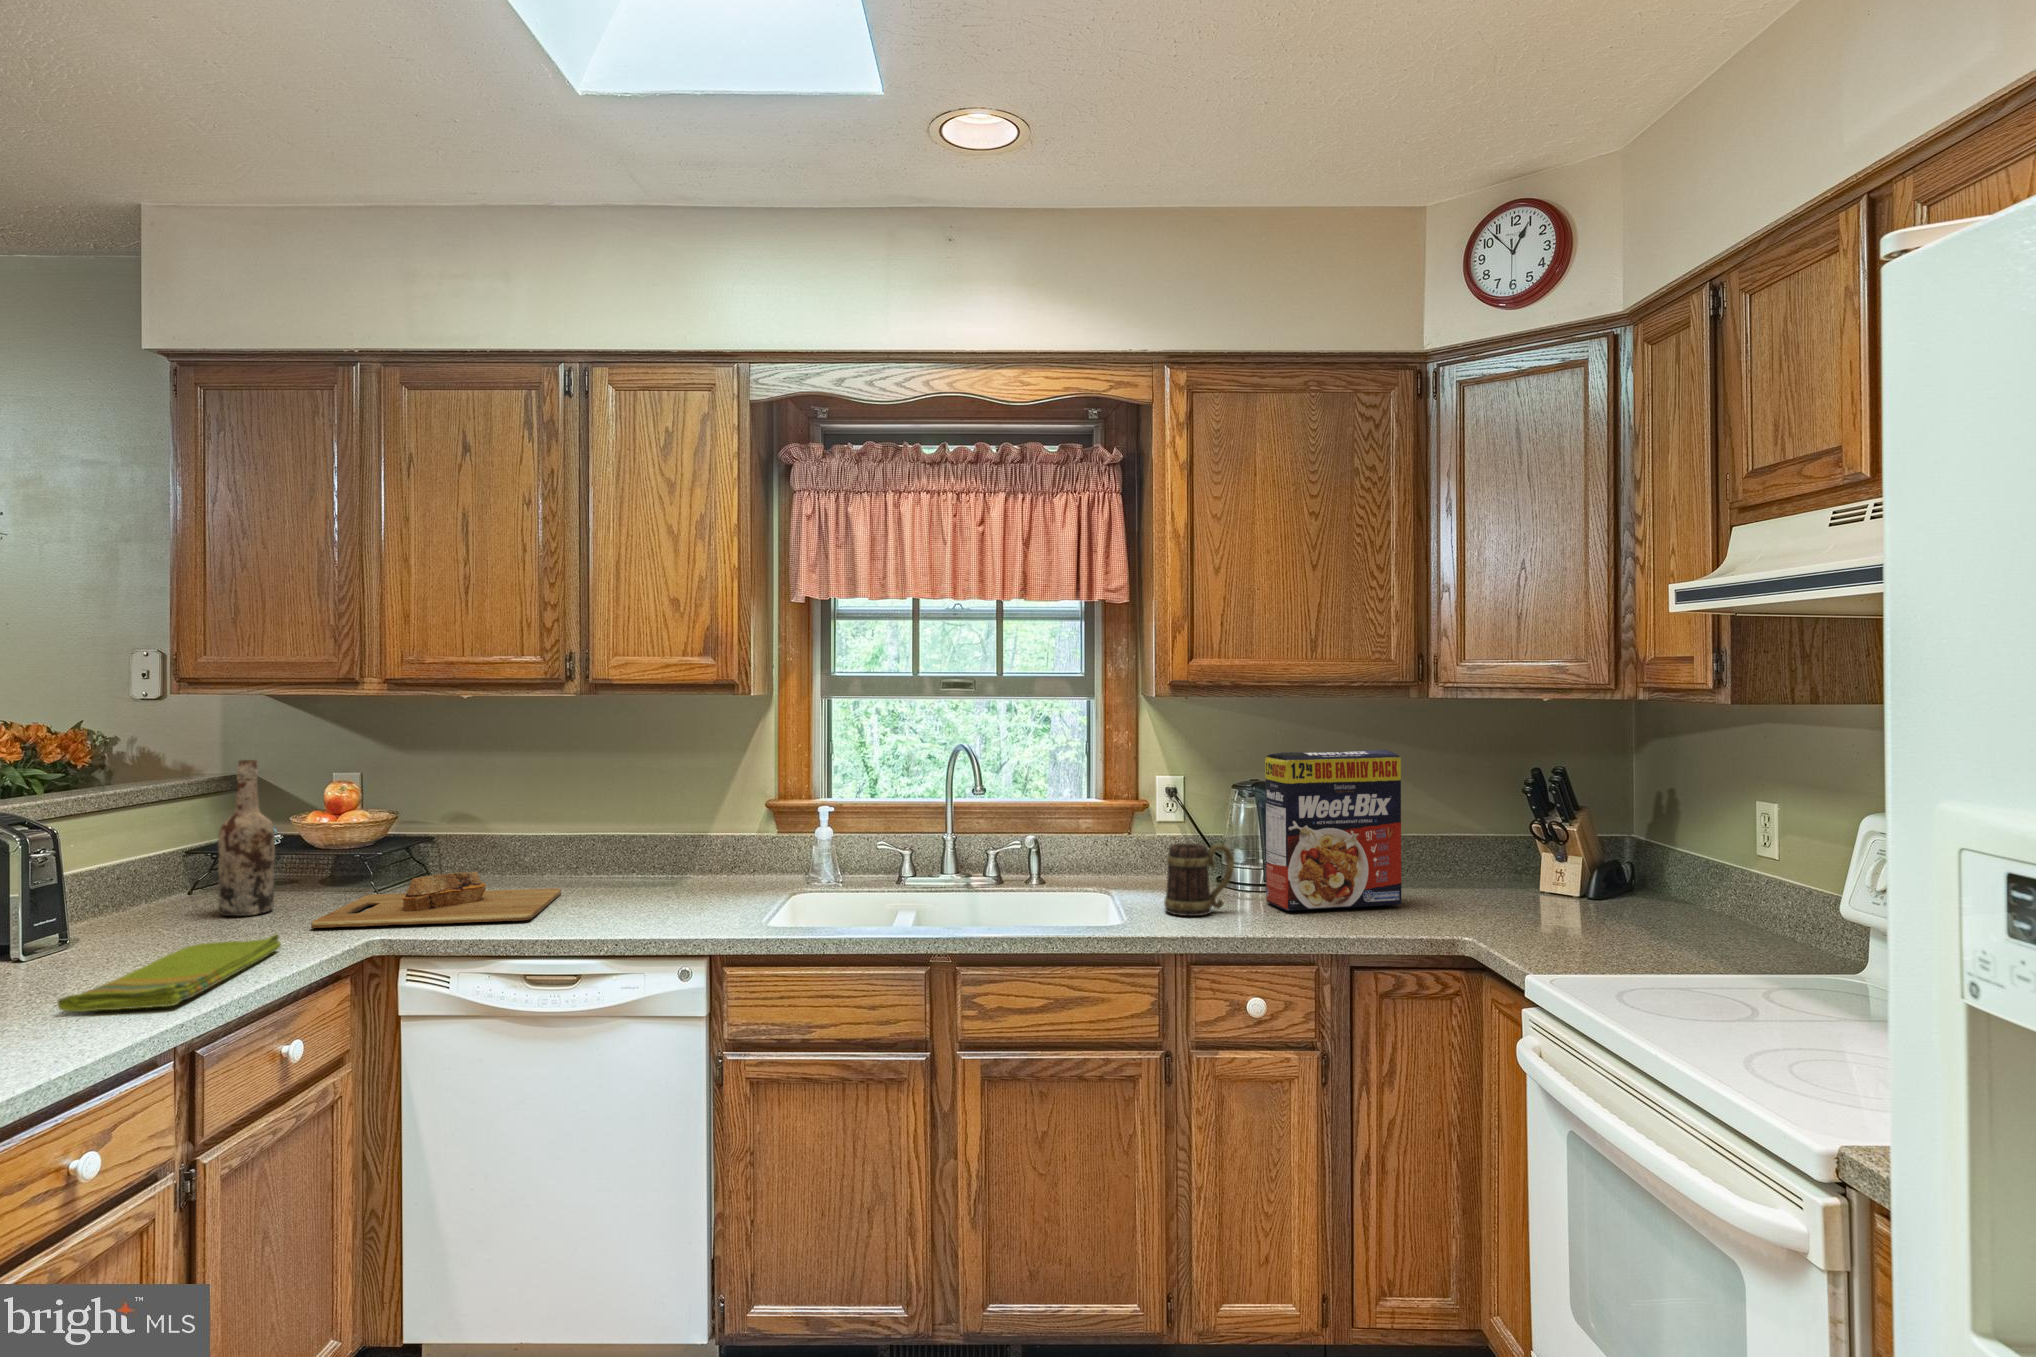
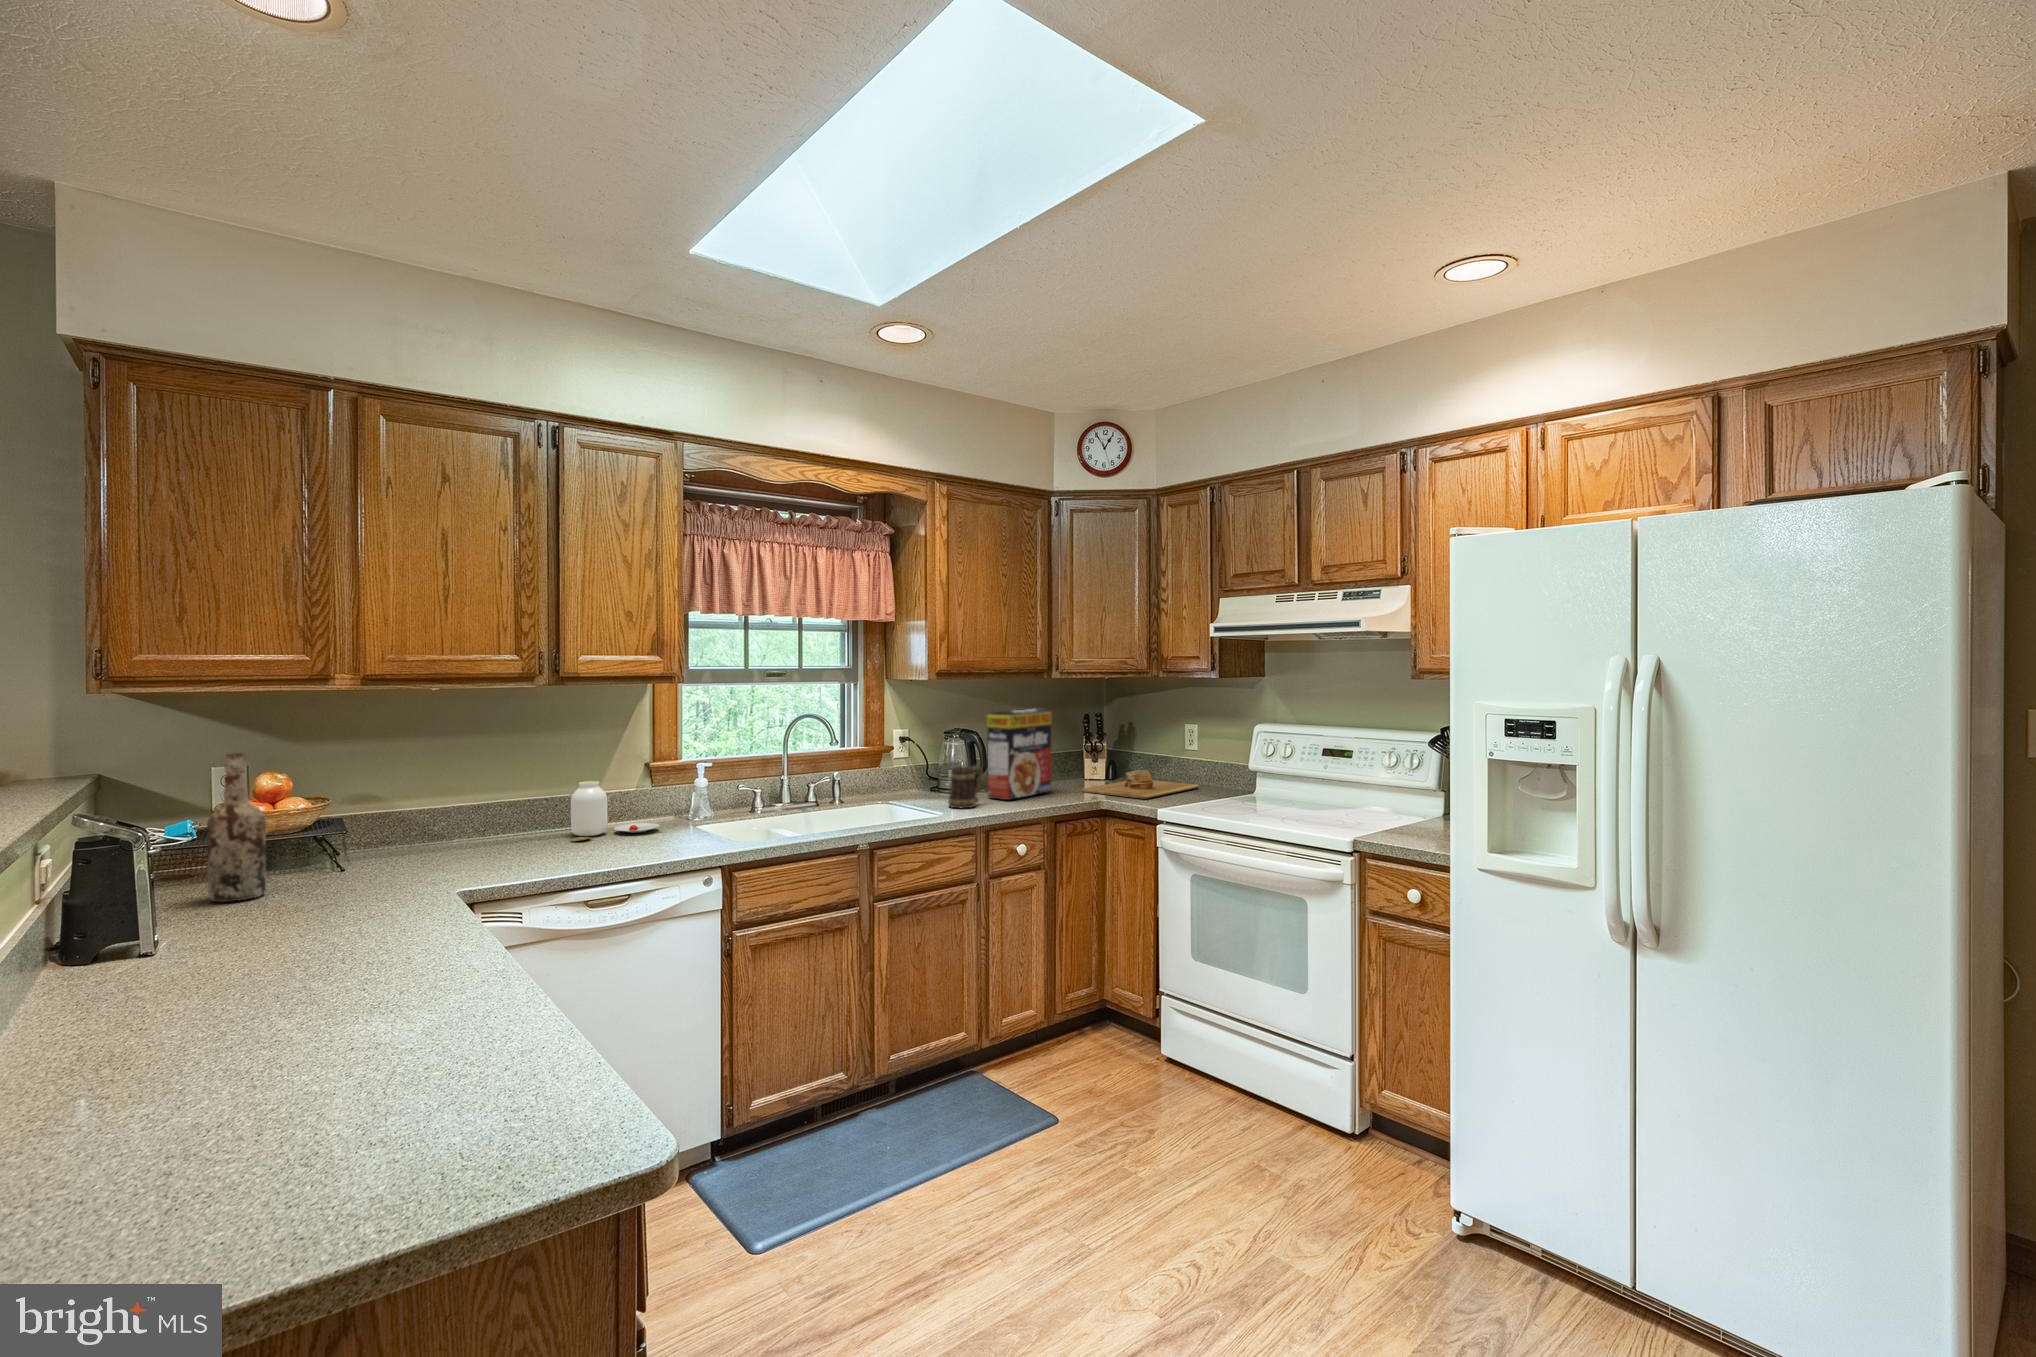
jar: none [626,818,744,894] -> present [571,781,660,841]
cutting board: present [311,872,561,928] -> present [1082,770,1199,799]
dish towel: present [57,934,281,1012] -> none [312,894,467,960]

